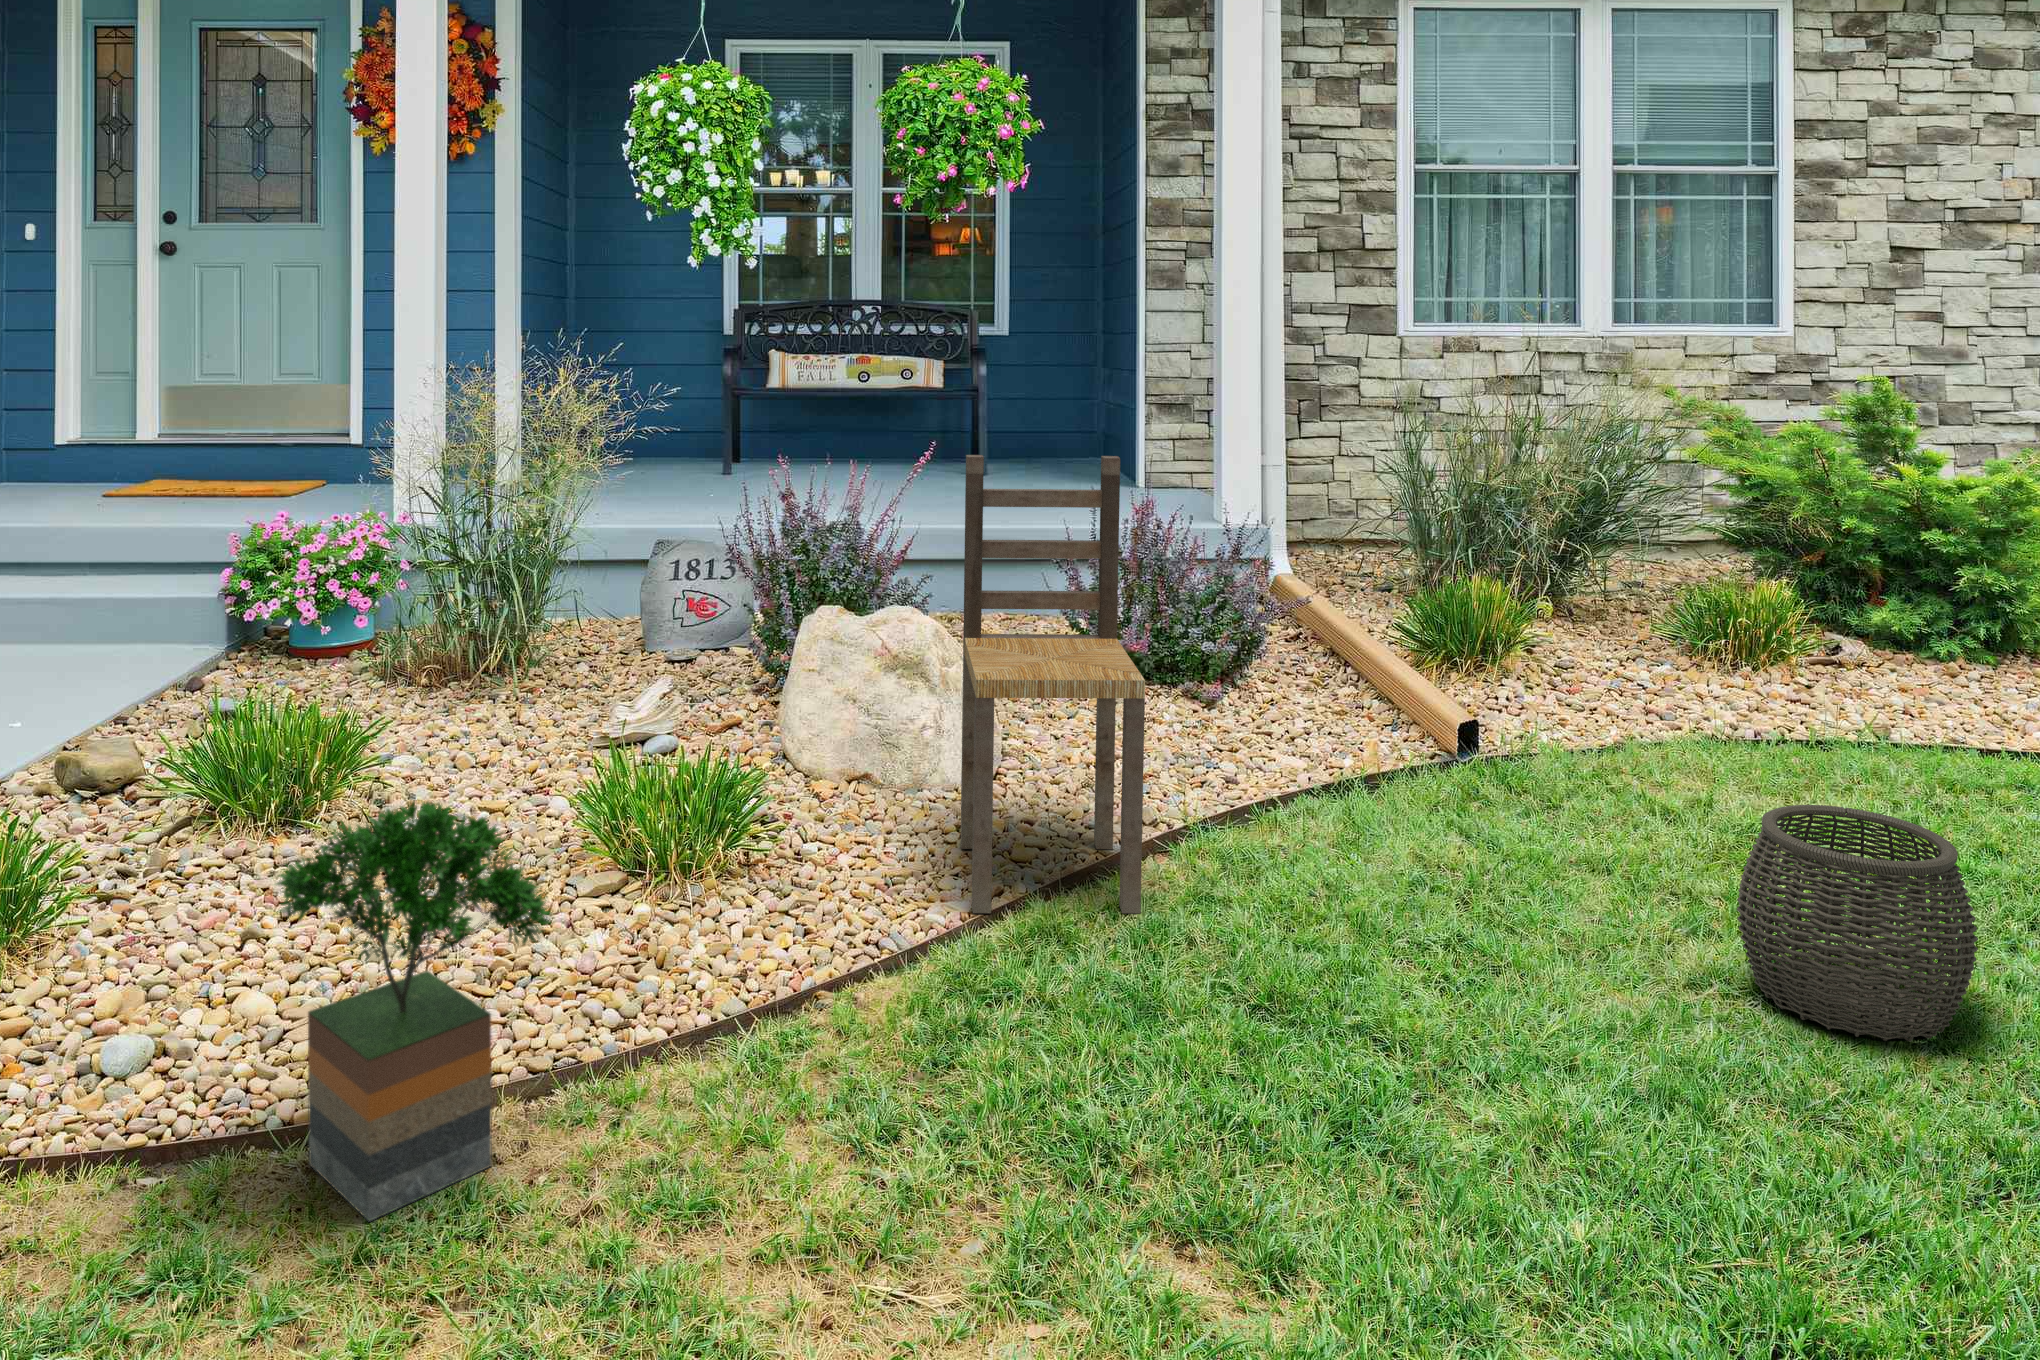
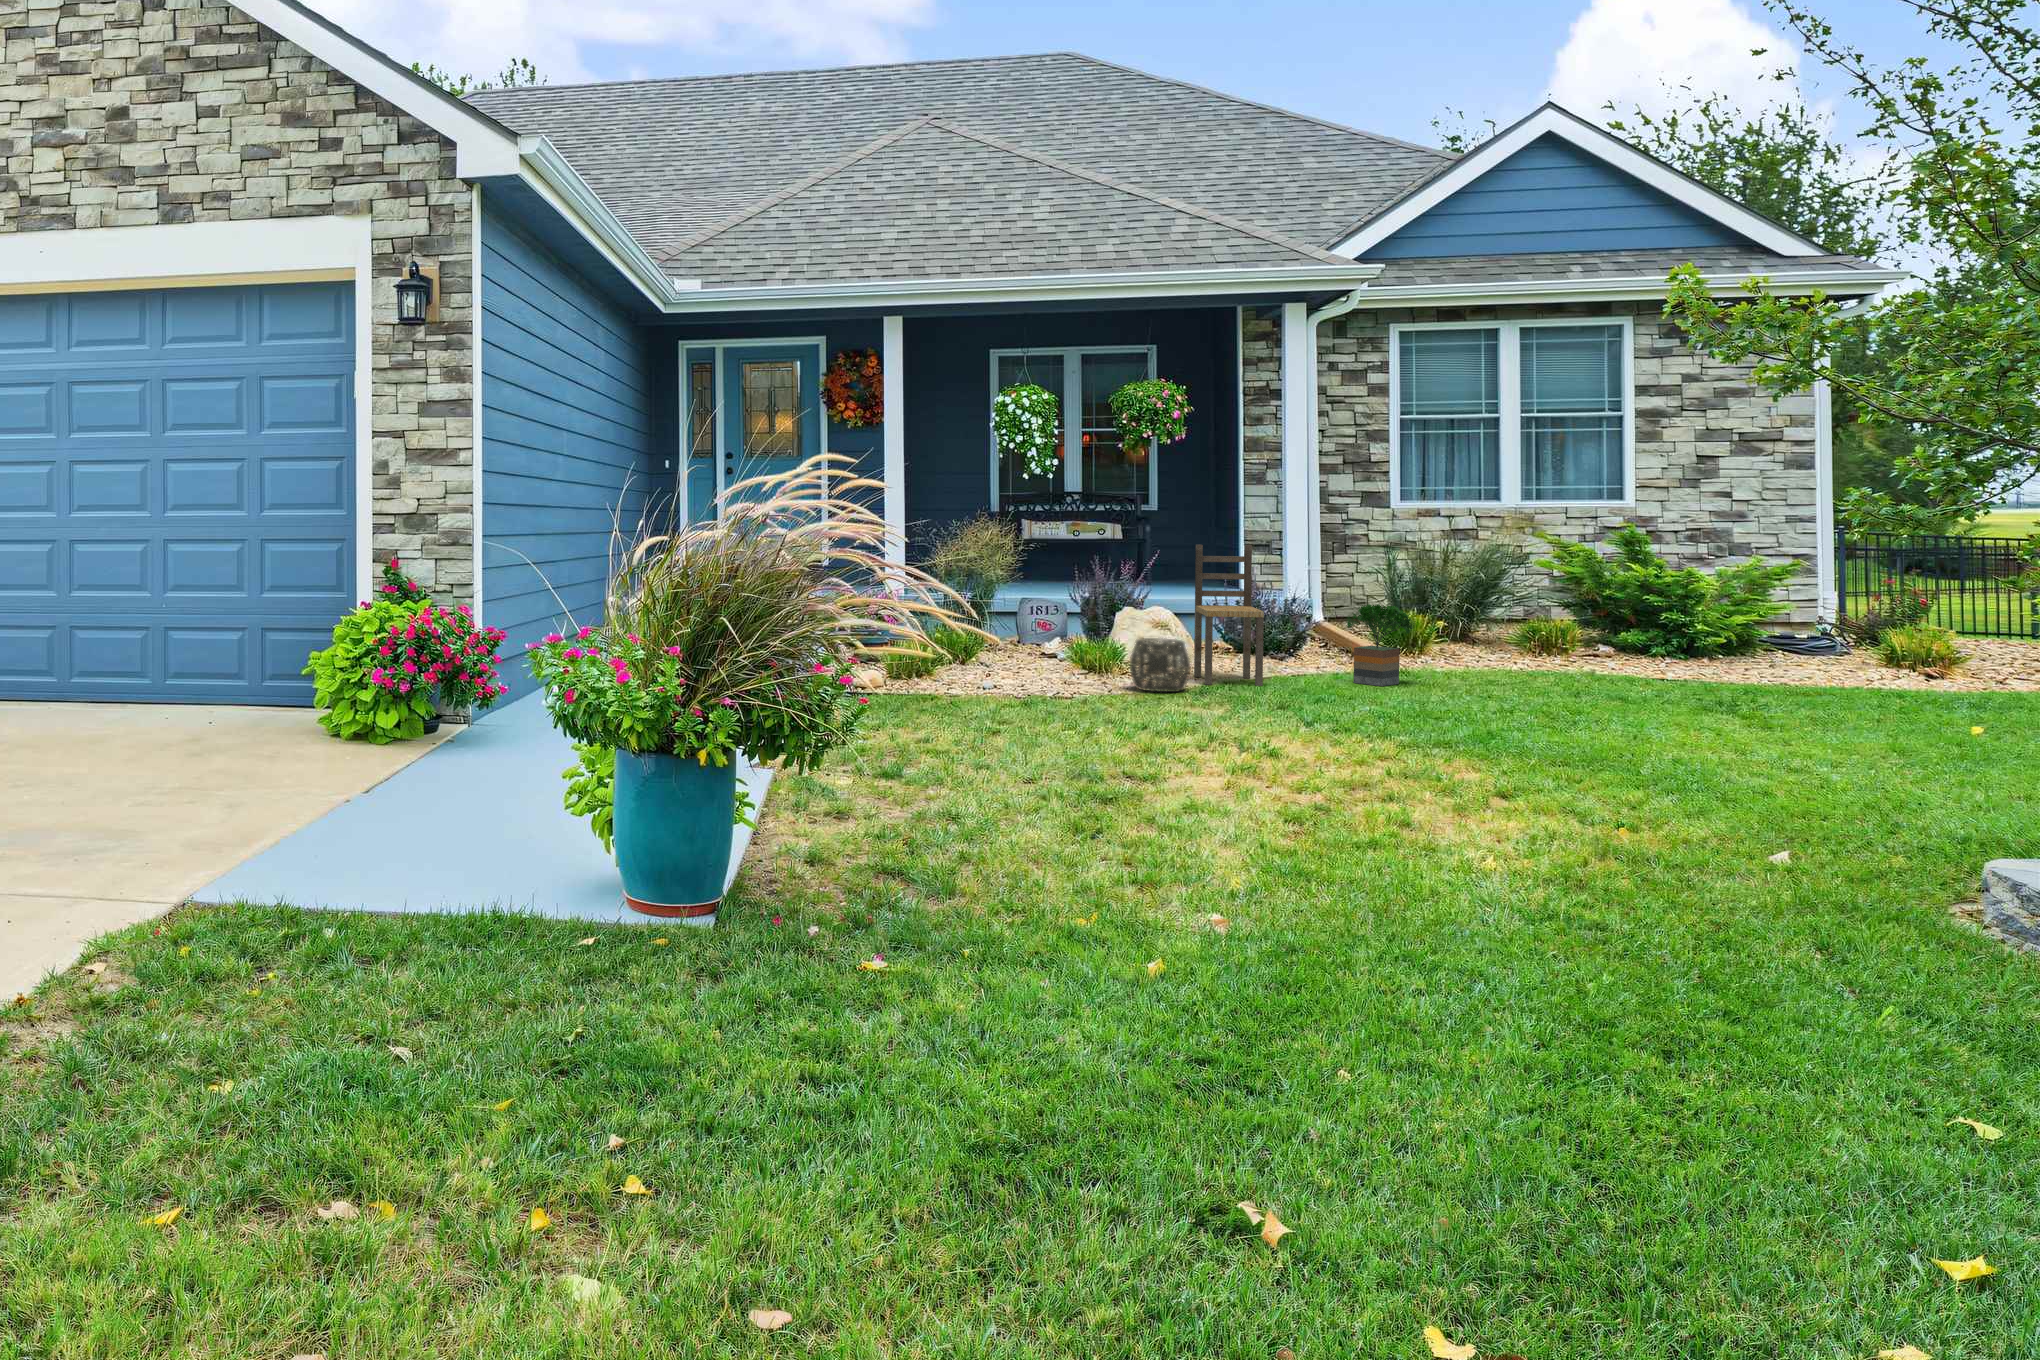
potted tree: present [276,801,551,1221] -> present [1346,604,1414,686]
woven basket: present [1737,805,1978,1042] -> present [1130,638,1190,692]

